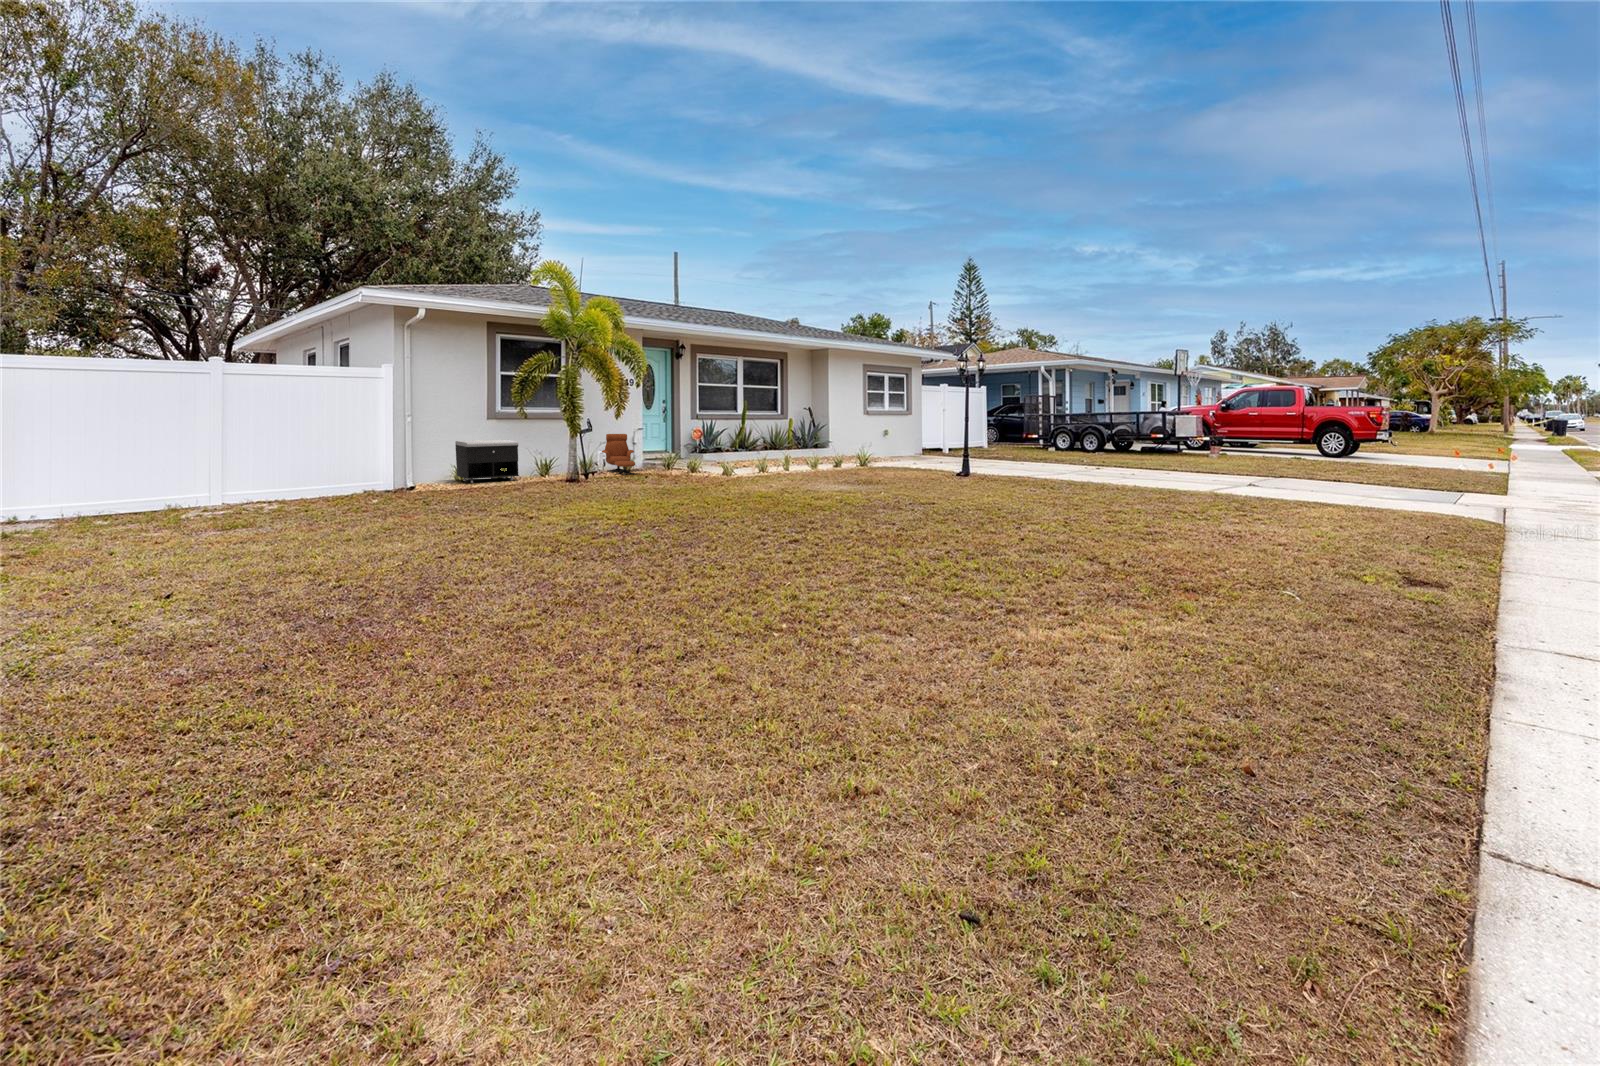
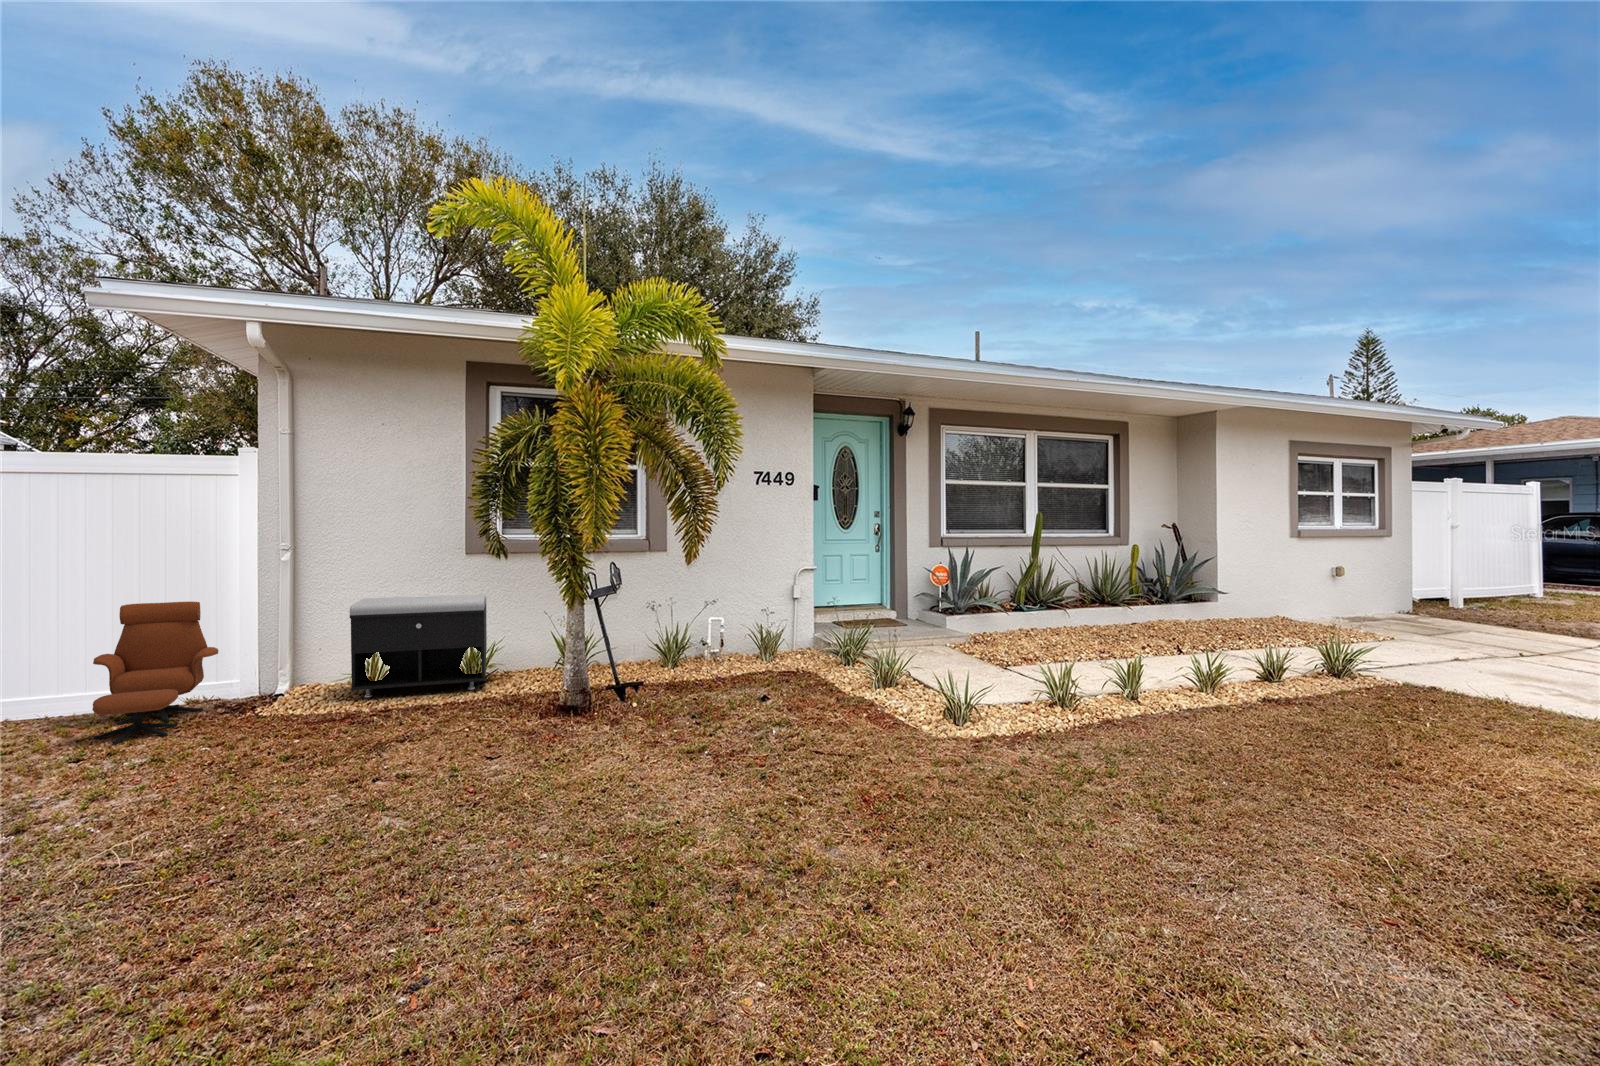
lounge chair: present [602,434,635,475] -> present [92,602,219,744]

